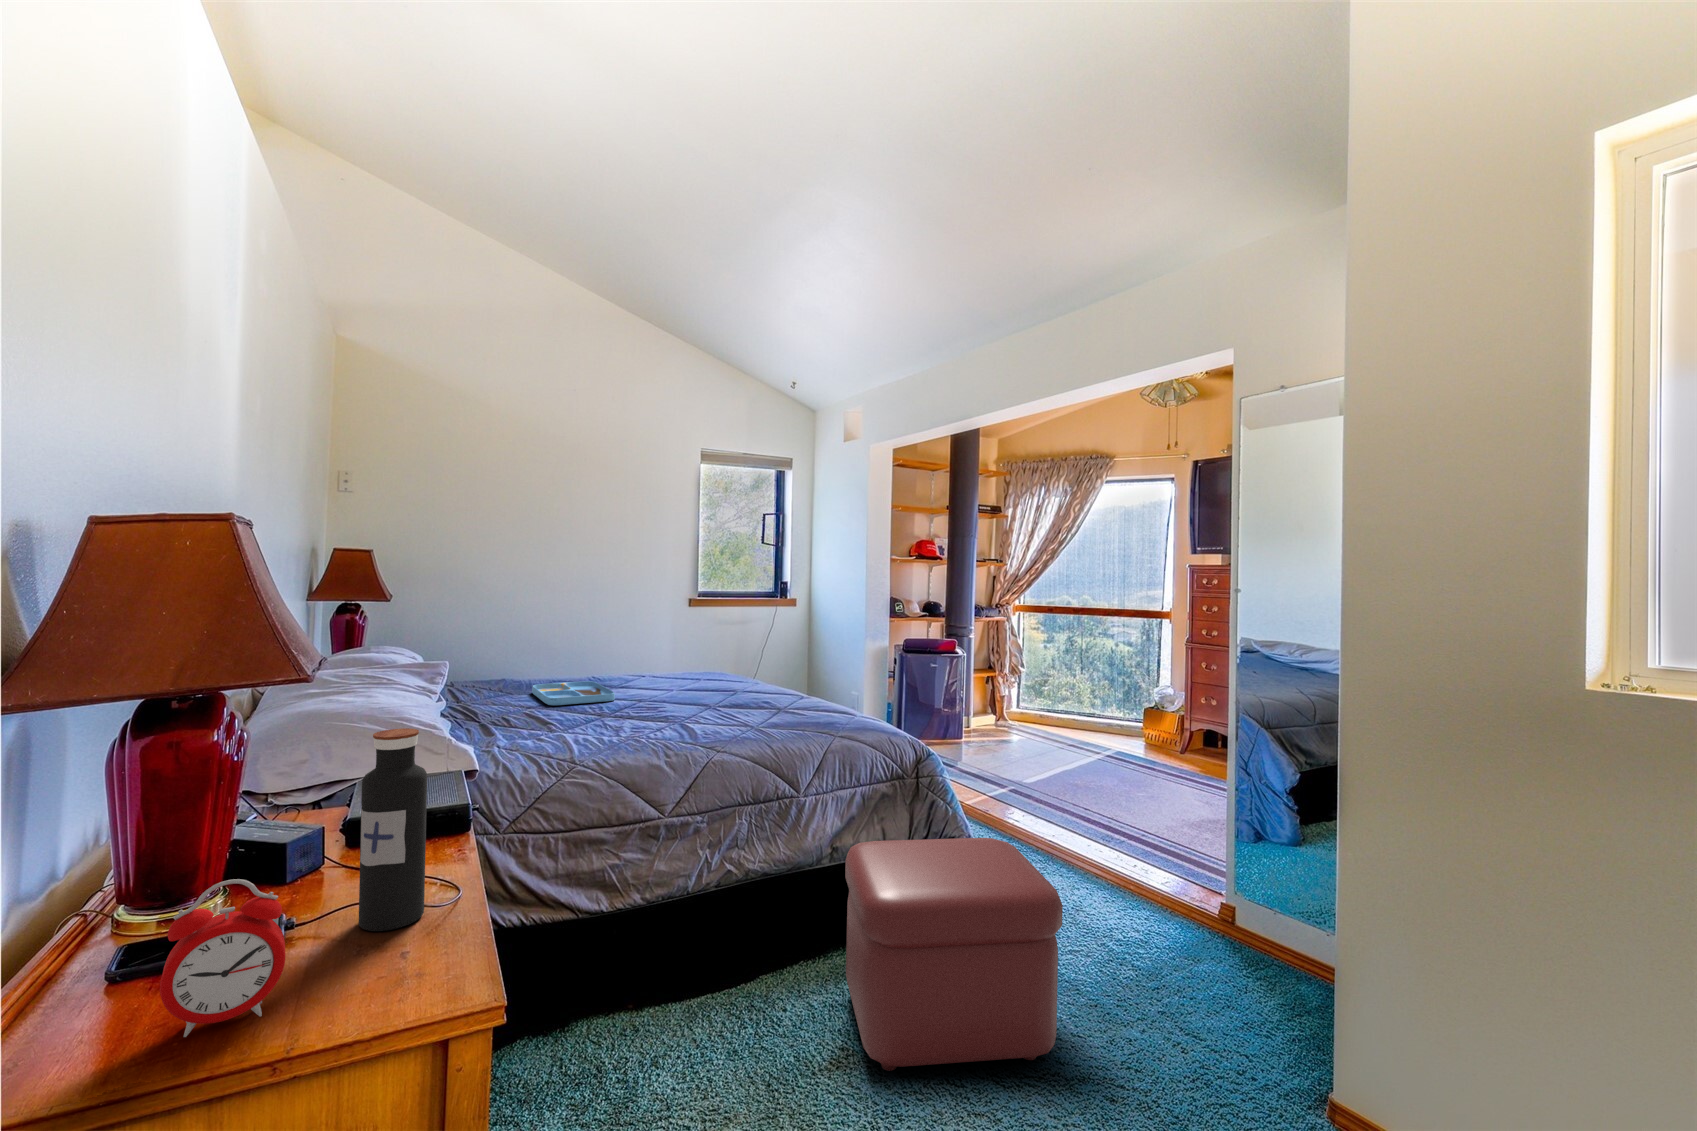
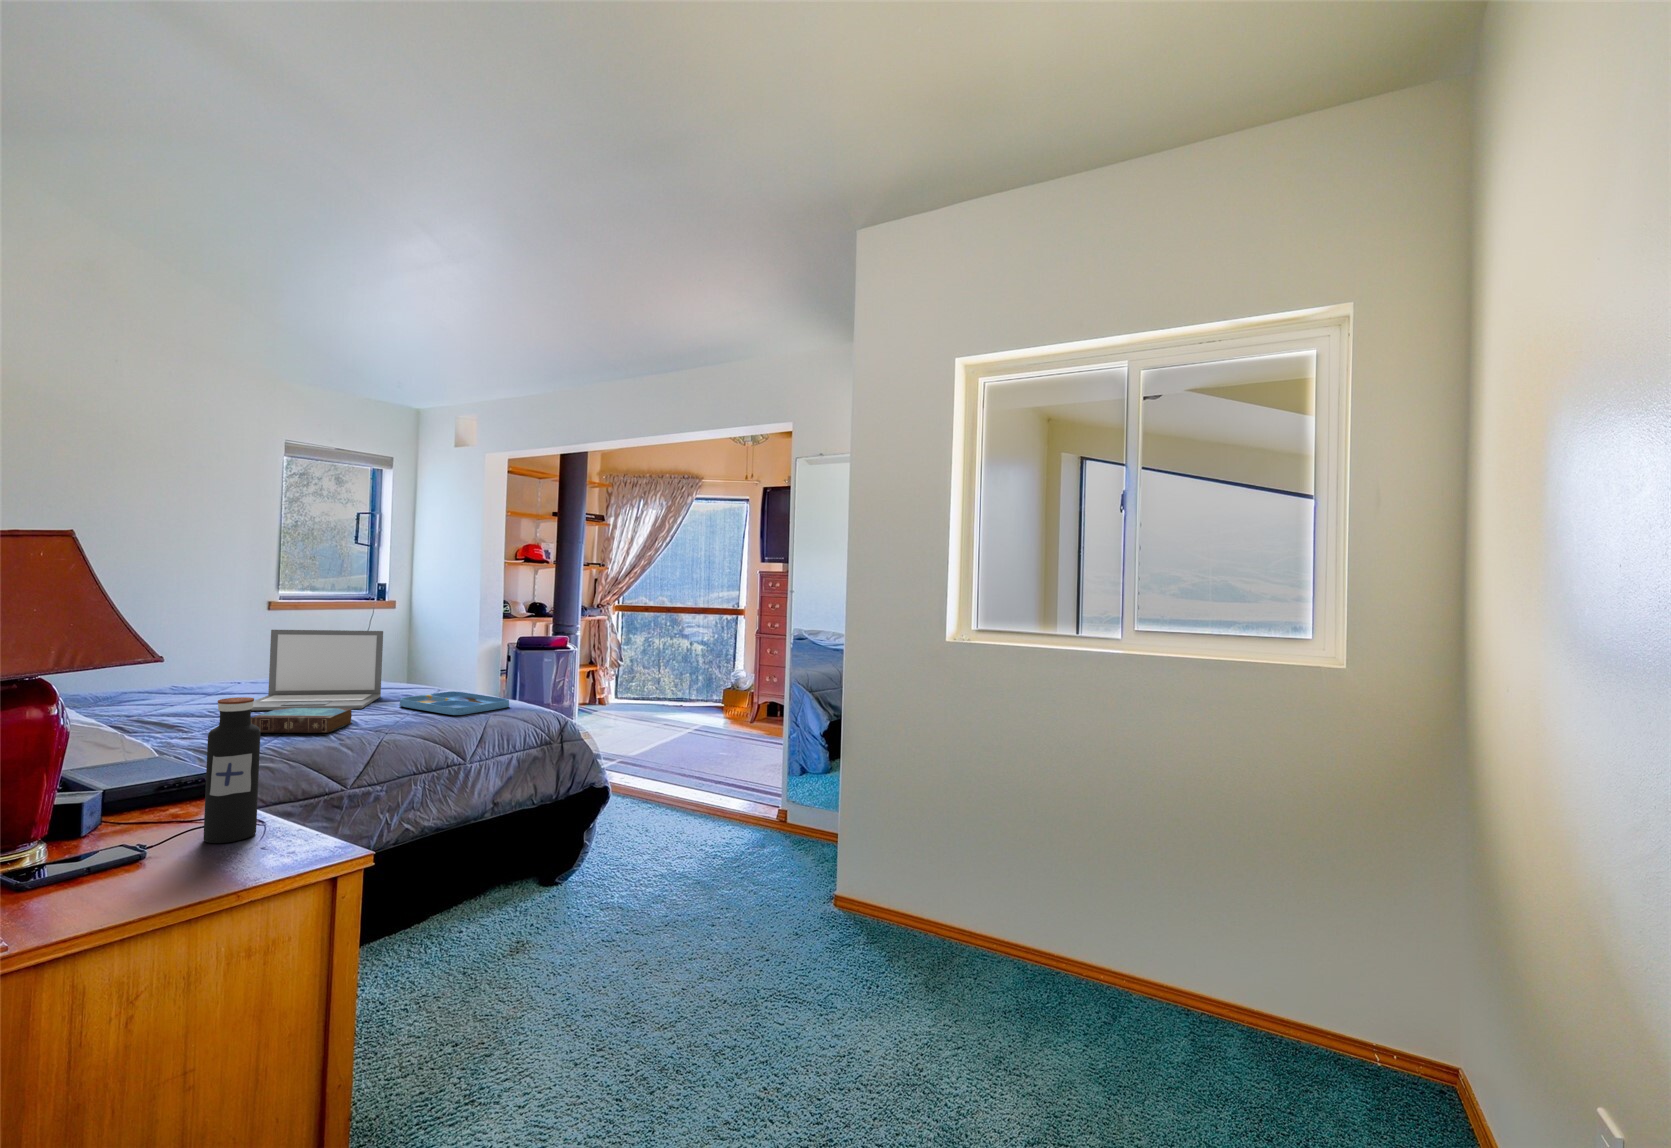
laptop: none [611,629,743,717] -> present [251,630,383,710]
tray: present [532,681,615,705] -> present [400,691,509,715]
book: none [595,713,691,747] -> present [251,708,352,733]
ottoman: present [845,838,1063,1071] -> none [511,777,681,945]
alarm clock: present [160,879,285,1037] -> none [132,790,220,894]

